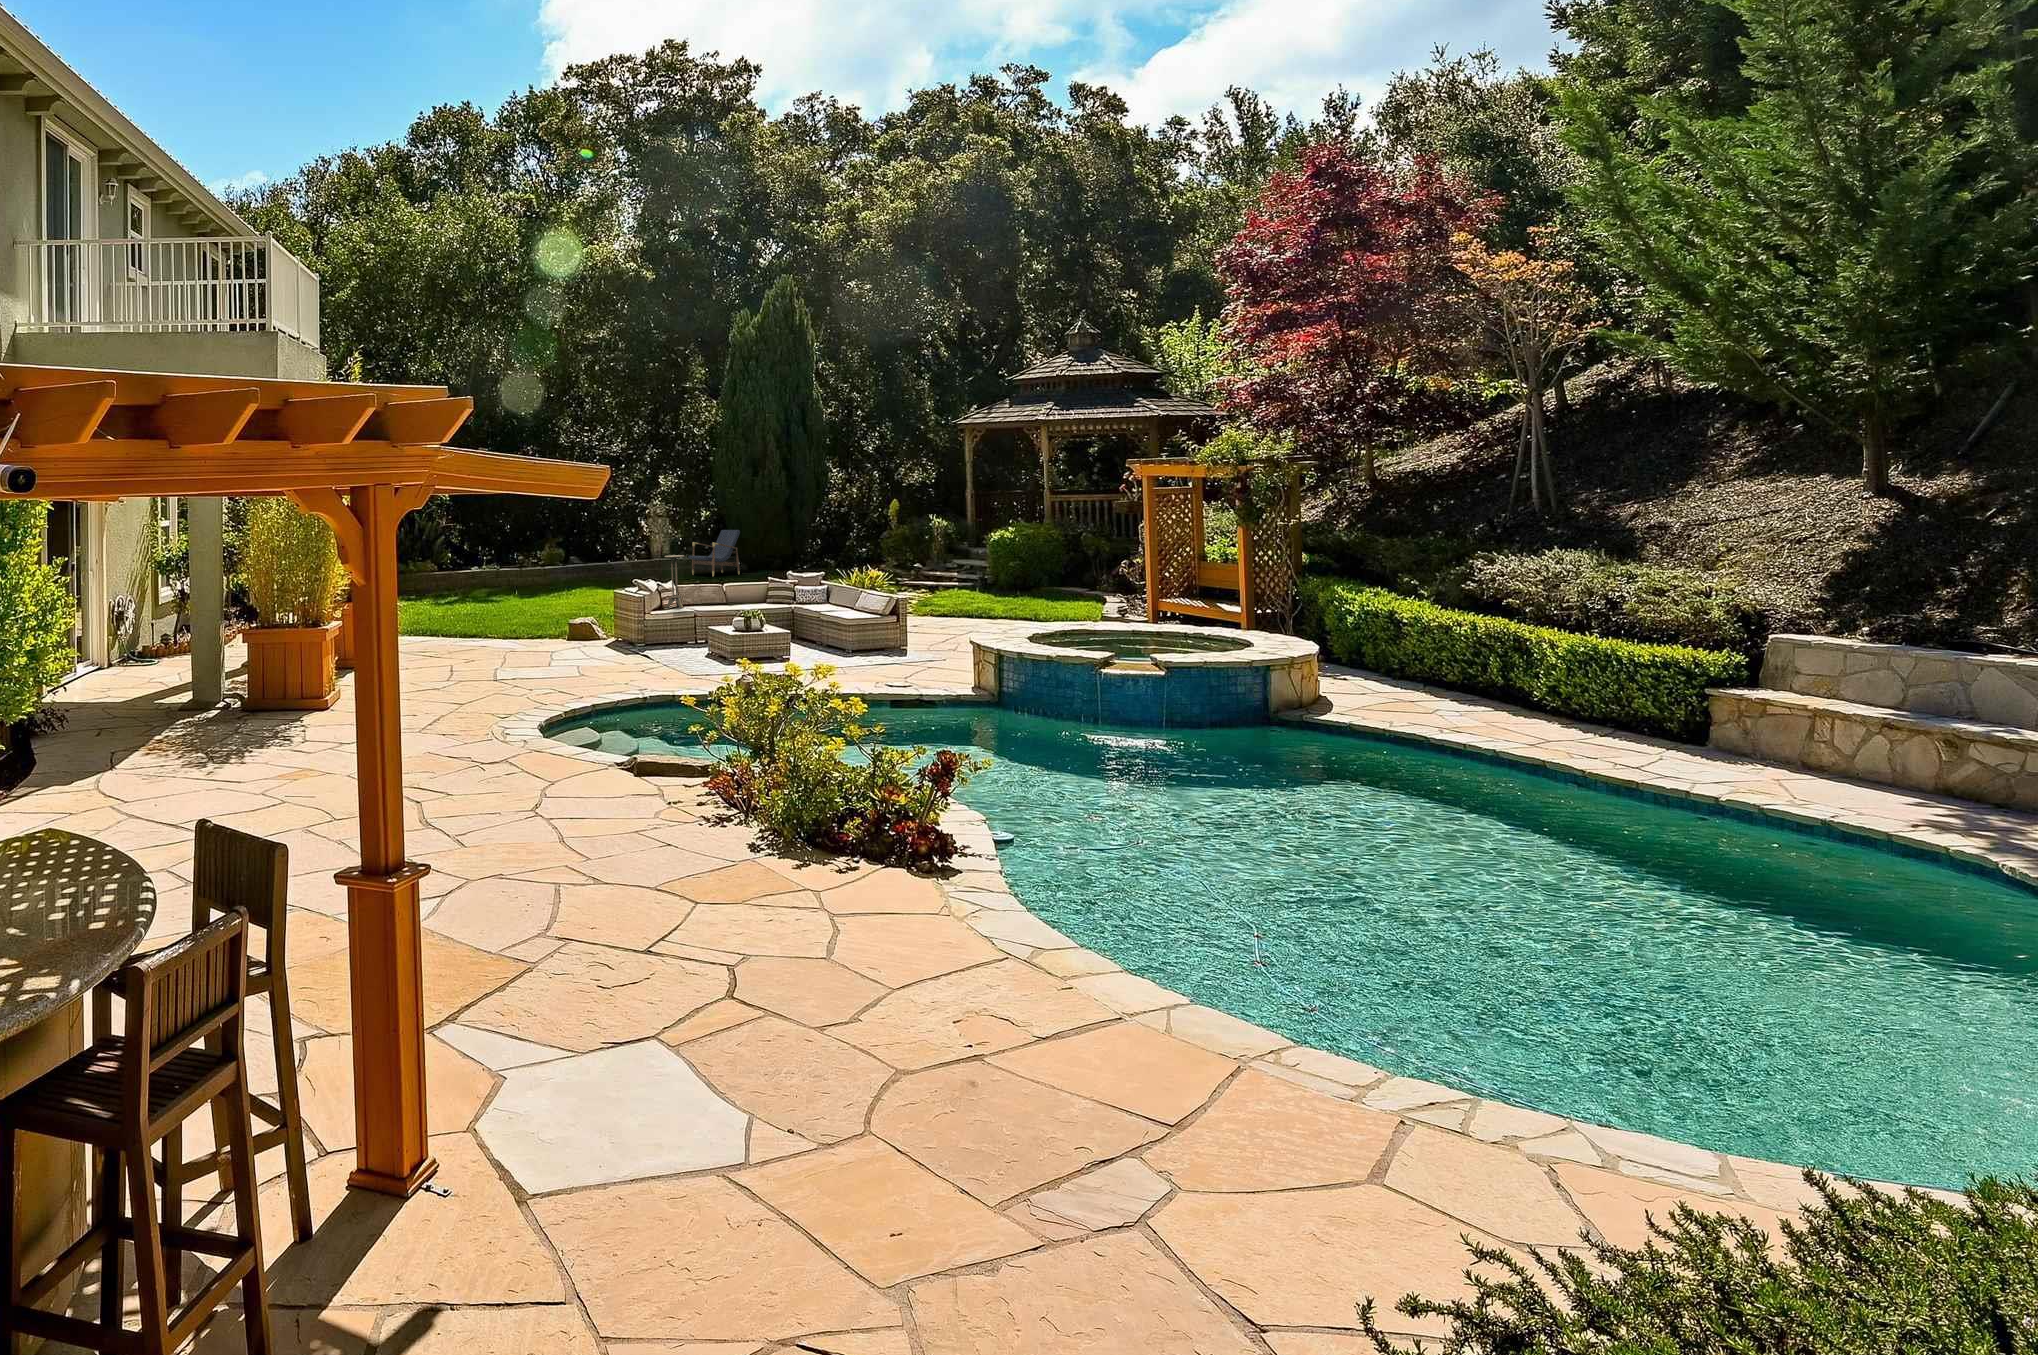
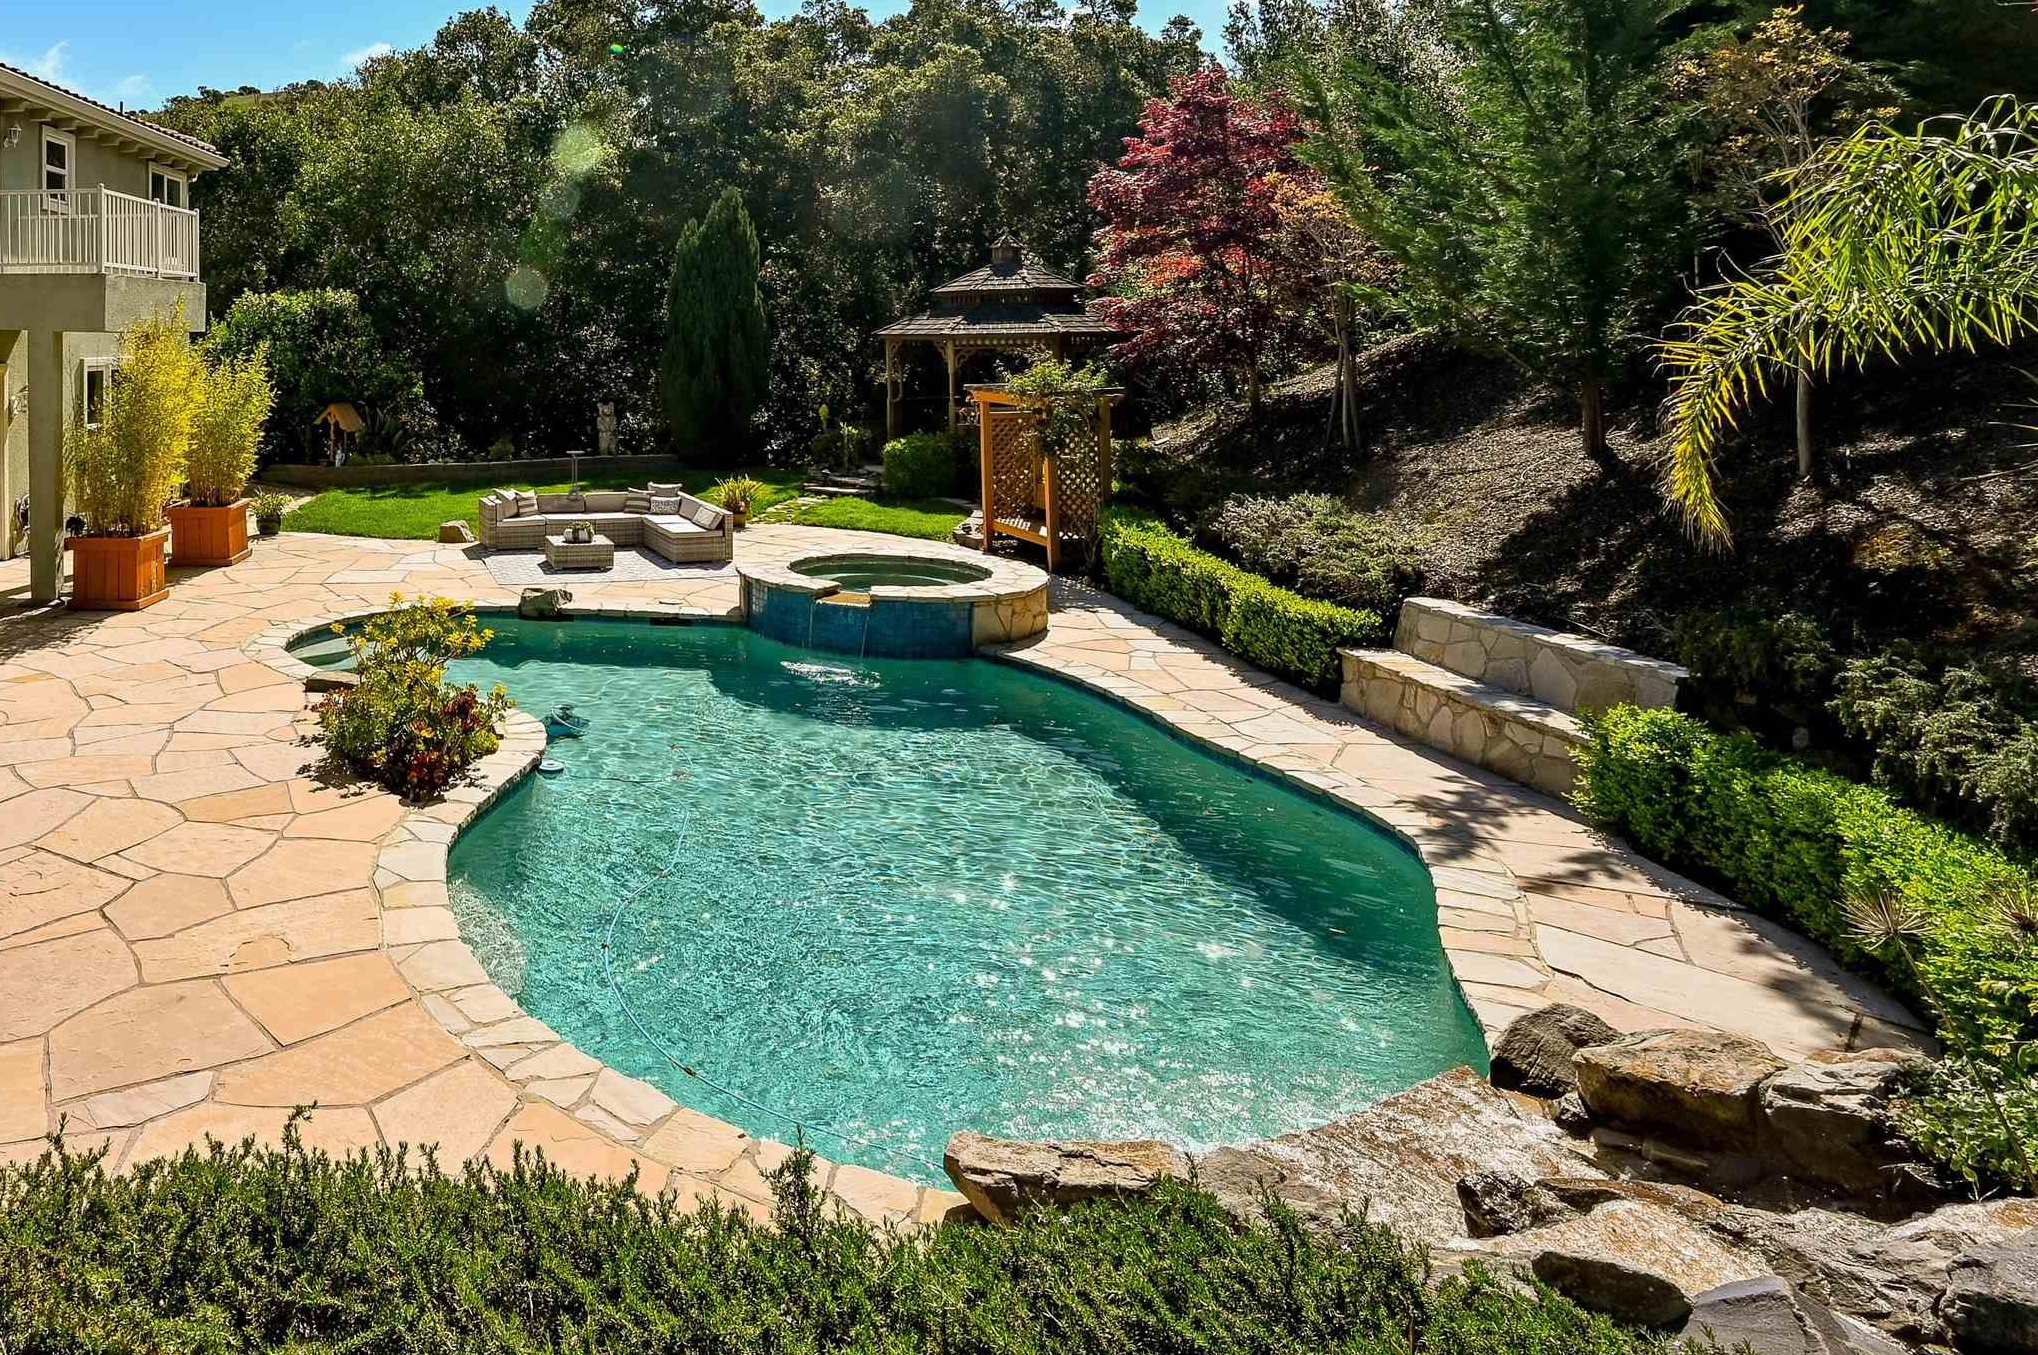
lounge chair: present [688,530,740,576] -> none [633,423,681,466]

